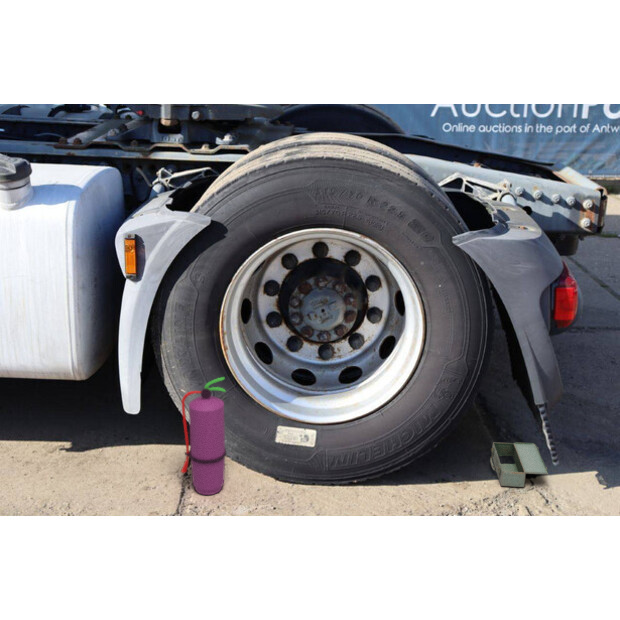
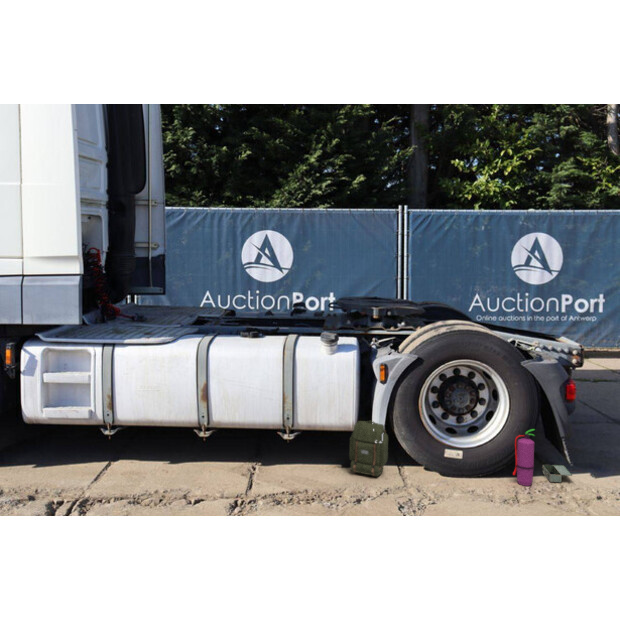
backpack: none [71,362,160,484] -> present [349,421,388,476]
fire extinguisher: present [181,377,226,495] -> present [513,429,534,486]

